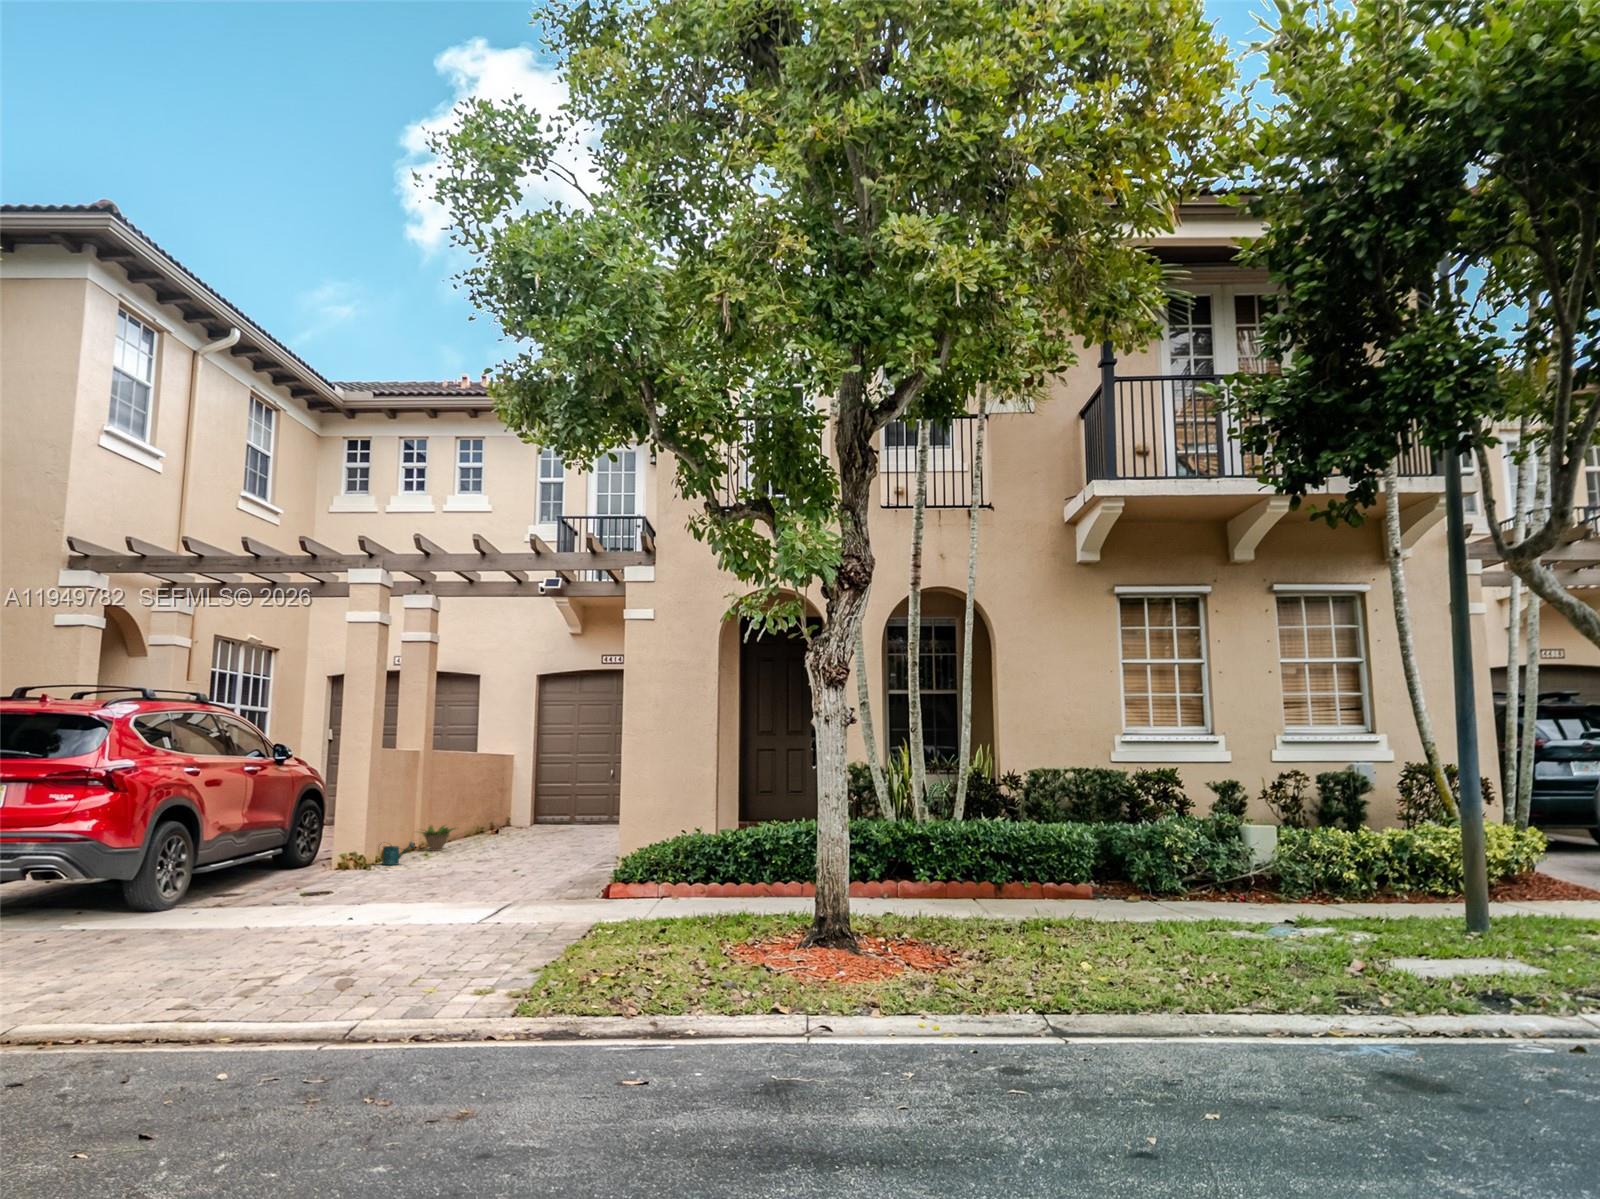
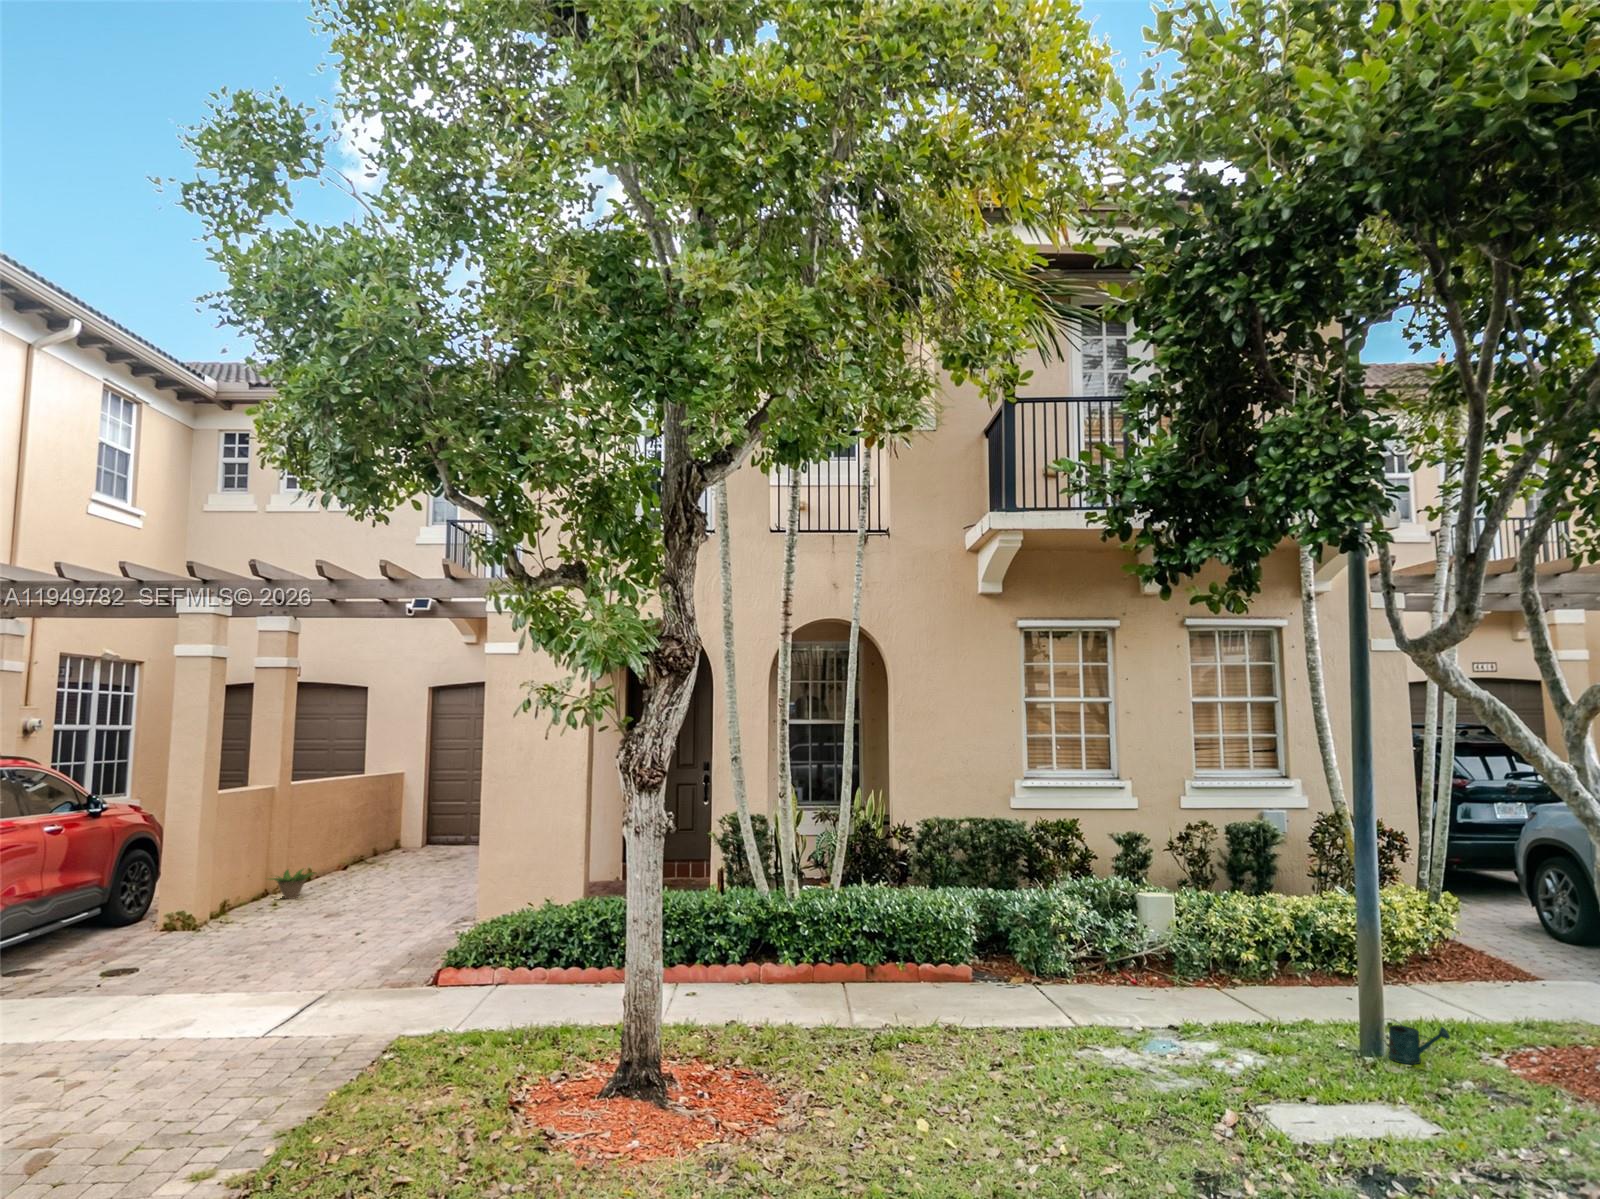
watering can: present [382,842,414,865] -> present [1387,1024,1450,1064]

